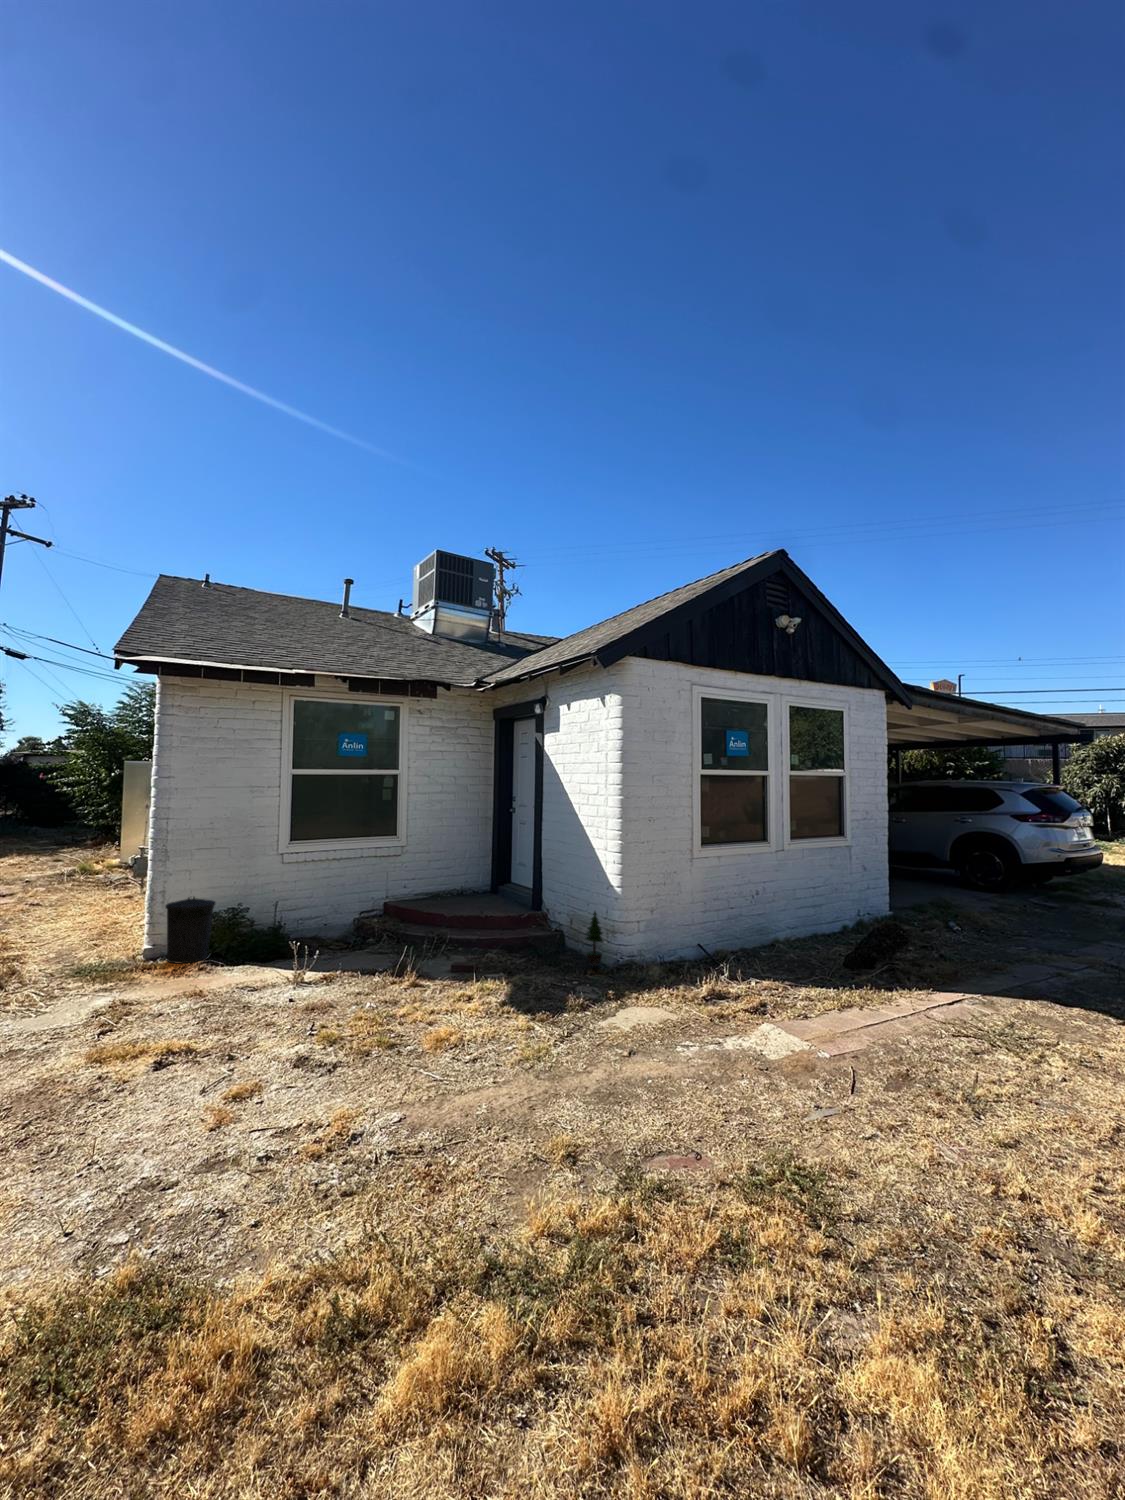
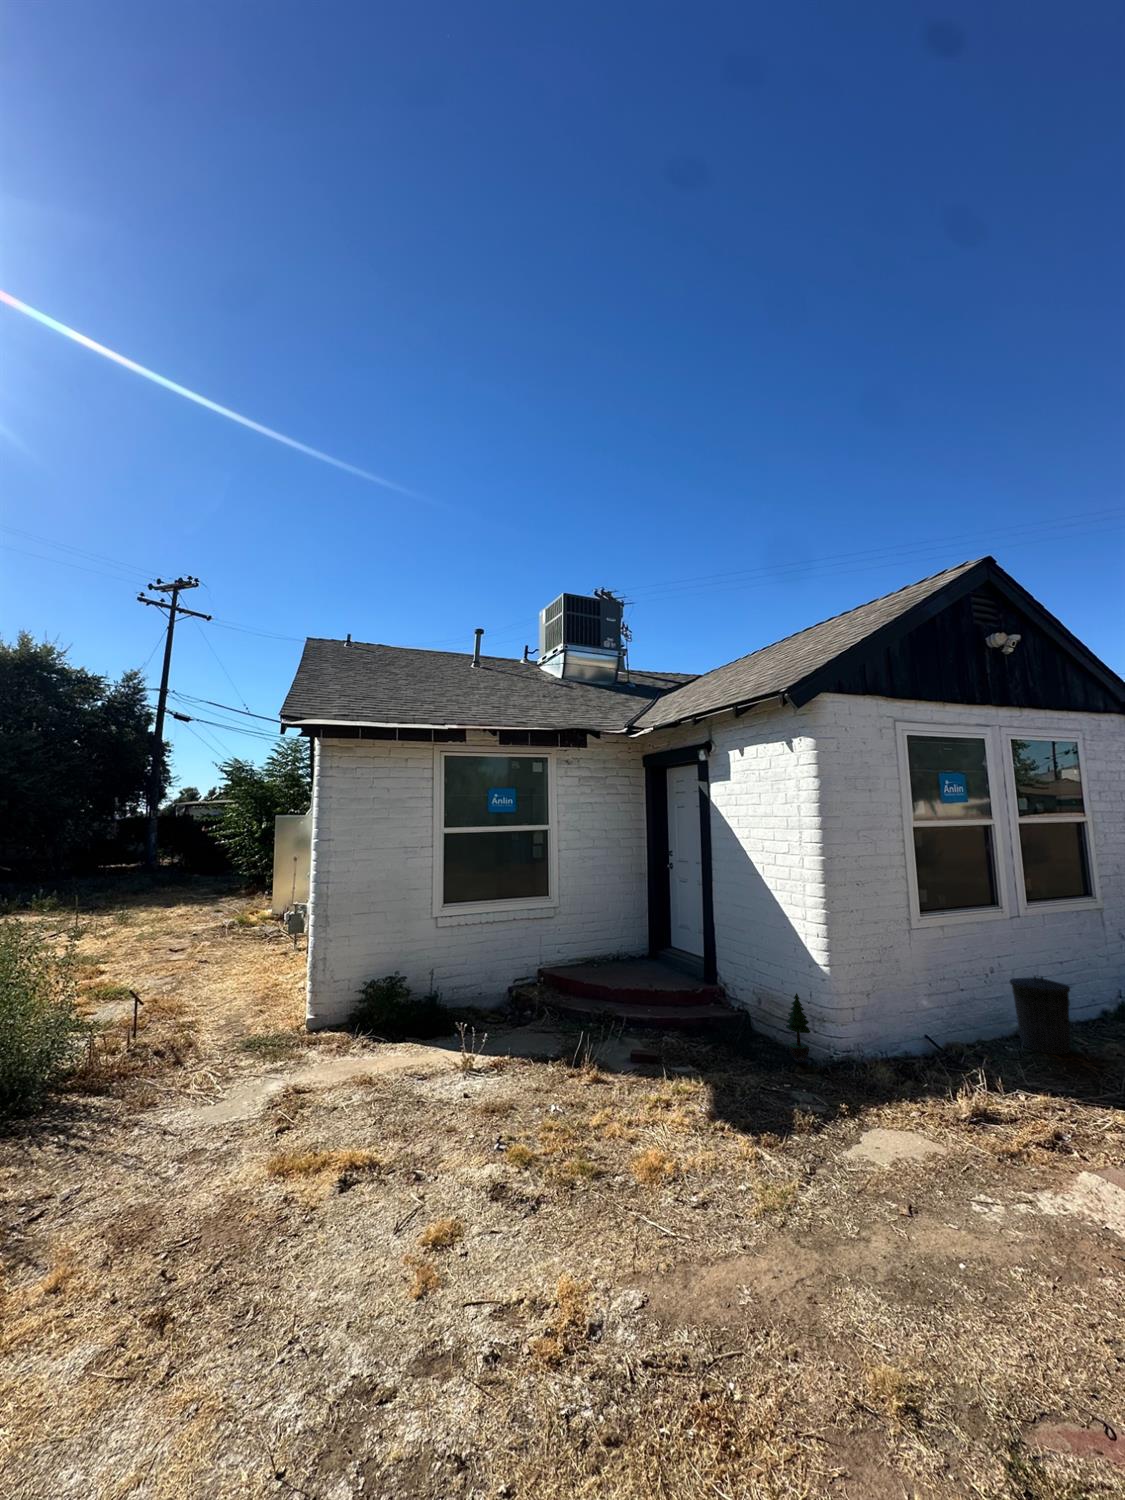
trash can: present [165,897,215,963] -> present [1010,976,1070,1054]

